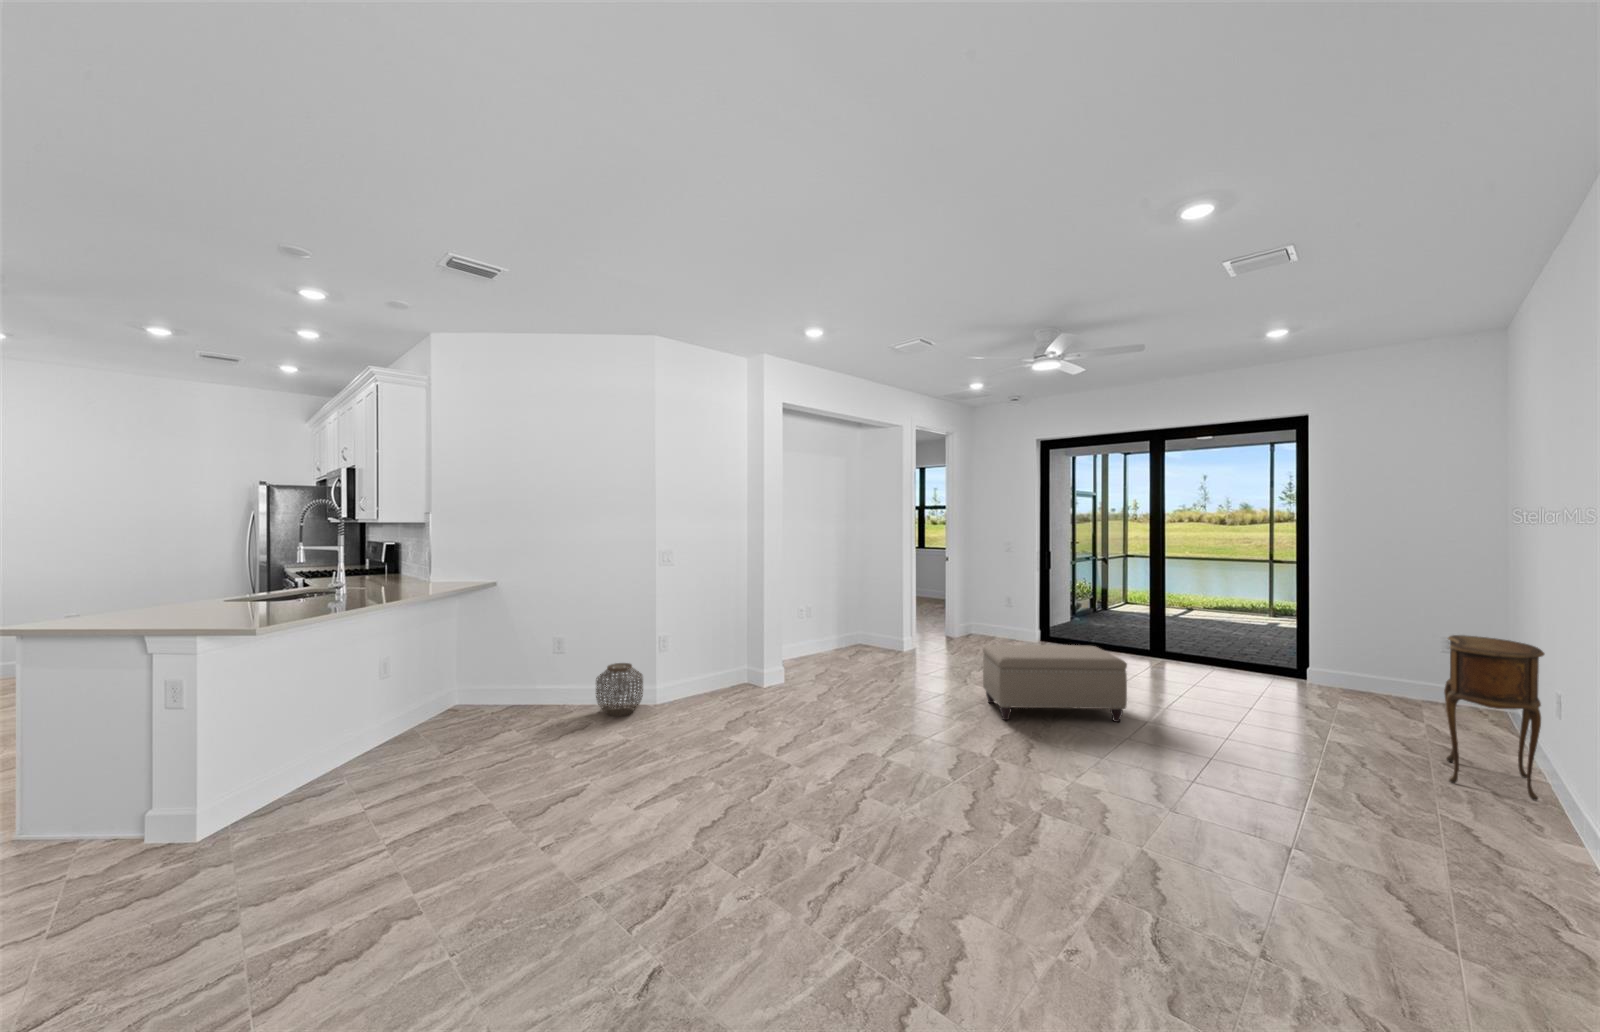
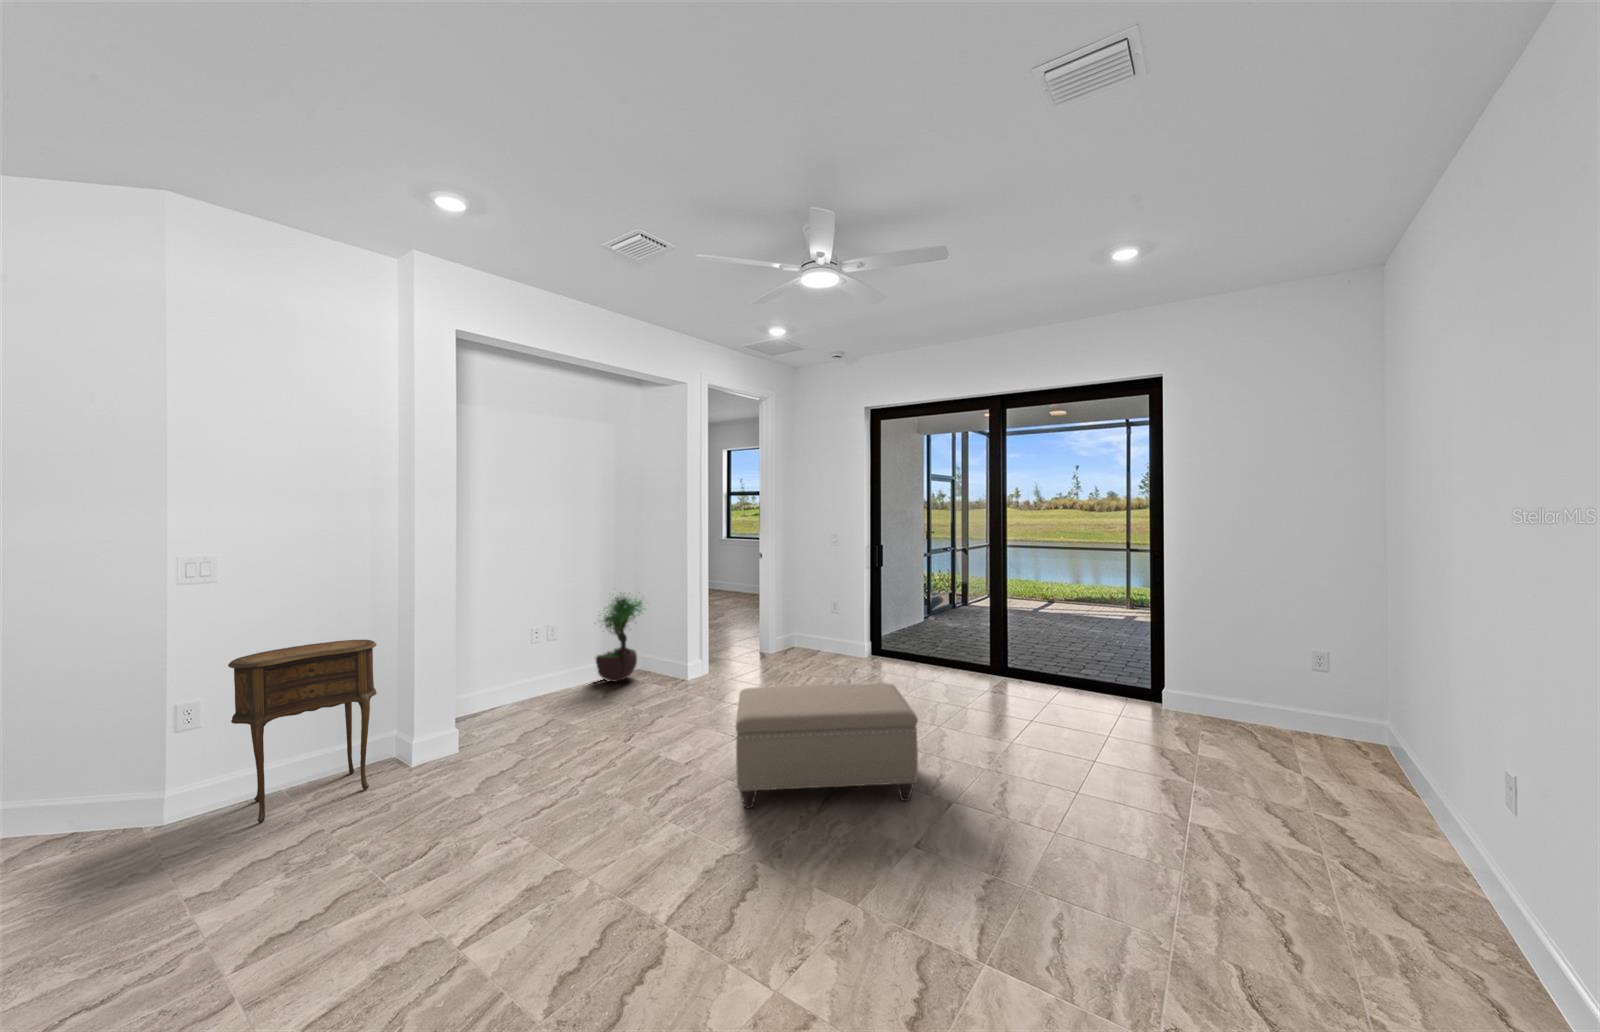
potted tree: none [823,579,866,653] -> present [595,592,643,682]
side table: present [1444,635,1544,800] -> present [228,640,377,823]
woven basket: present [596,663,643,717] -> none [65,750,181,846]

